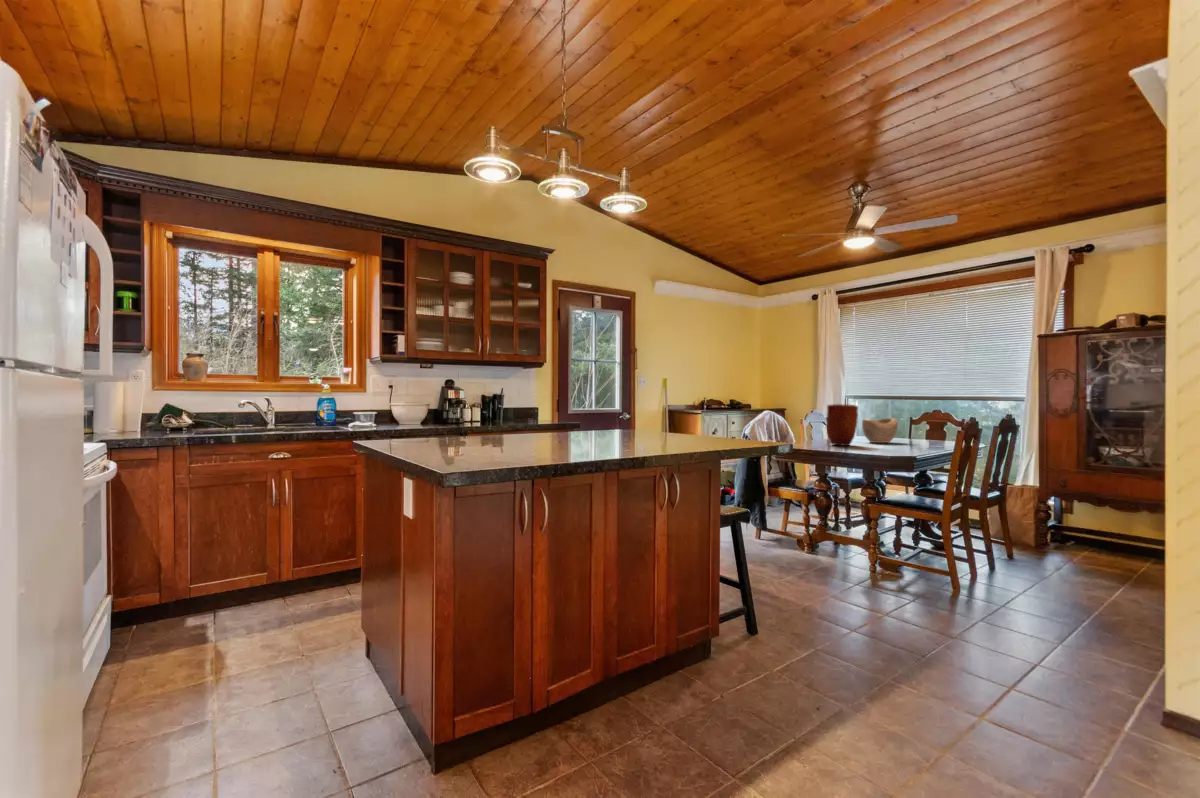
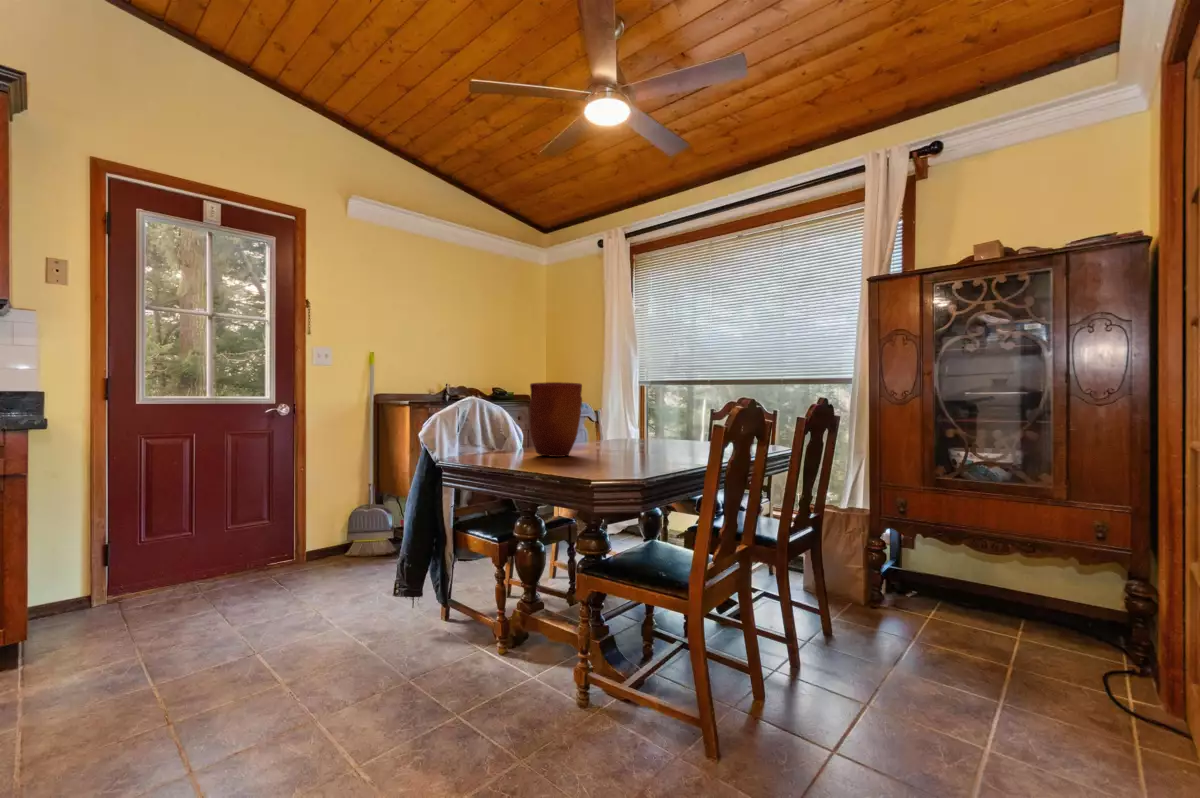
decorative bowl: present [862,418,898,443] -> none [608,408,662,449]

